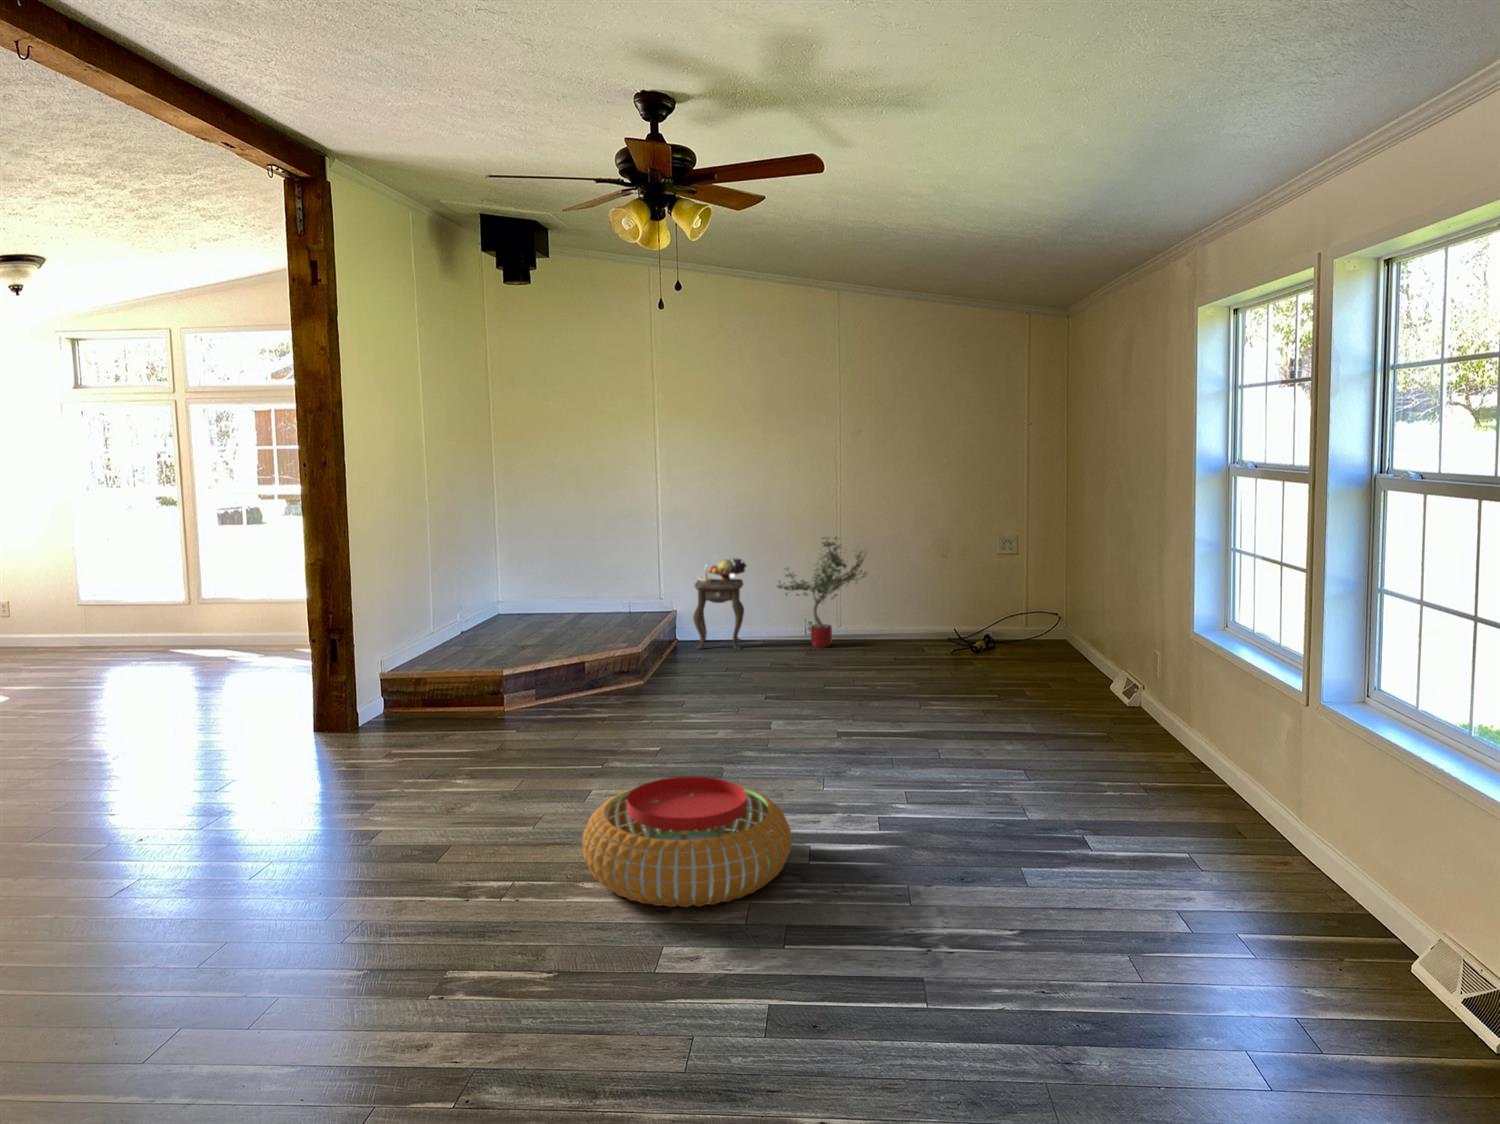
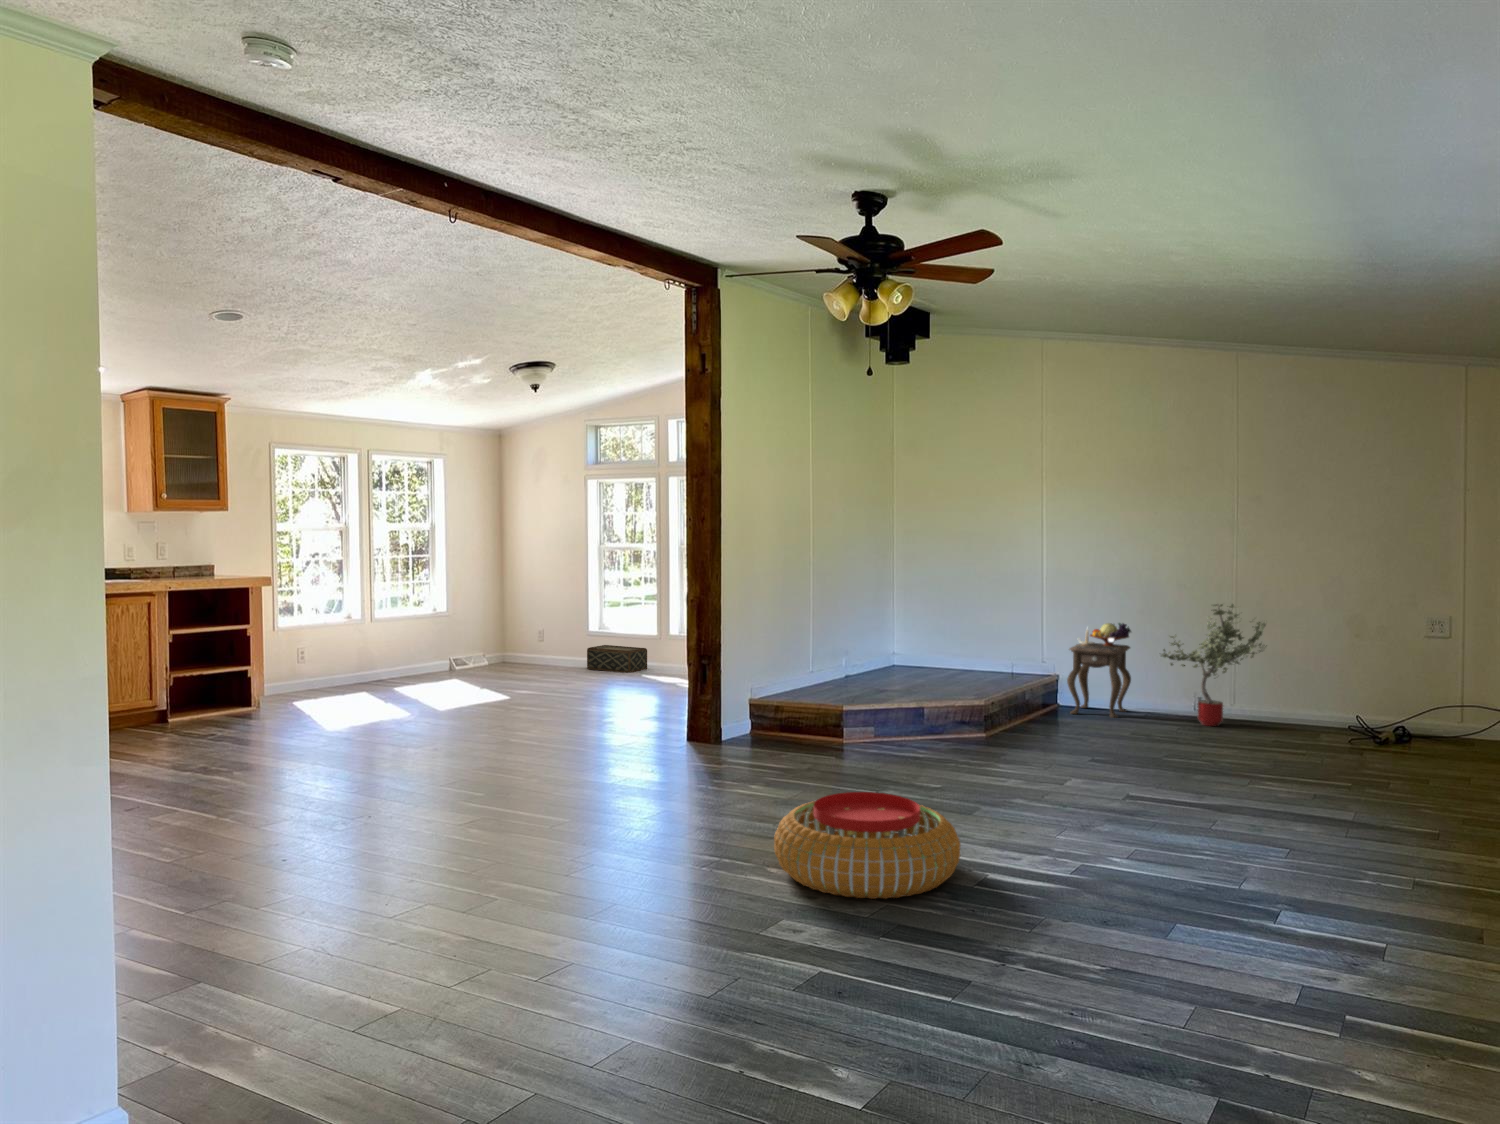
woven basket: none [88,620,178,653] -> present [587,645,647,673]

